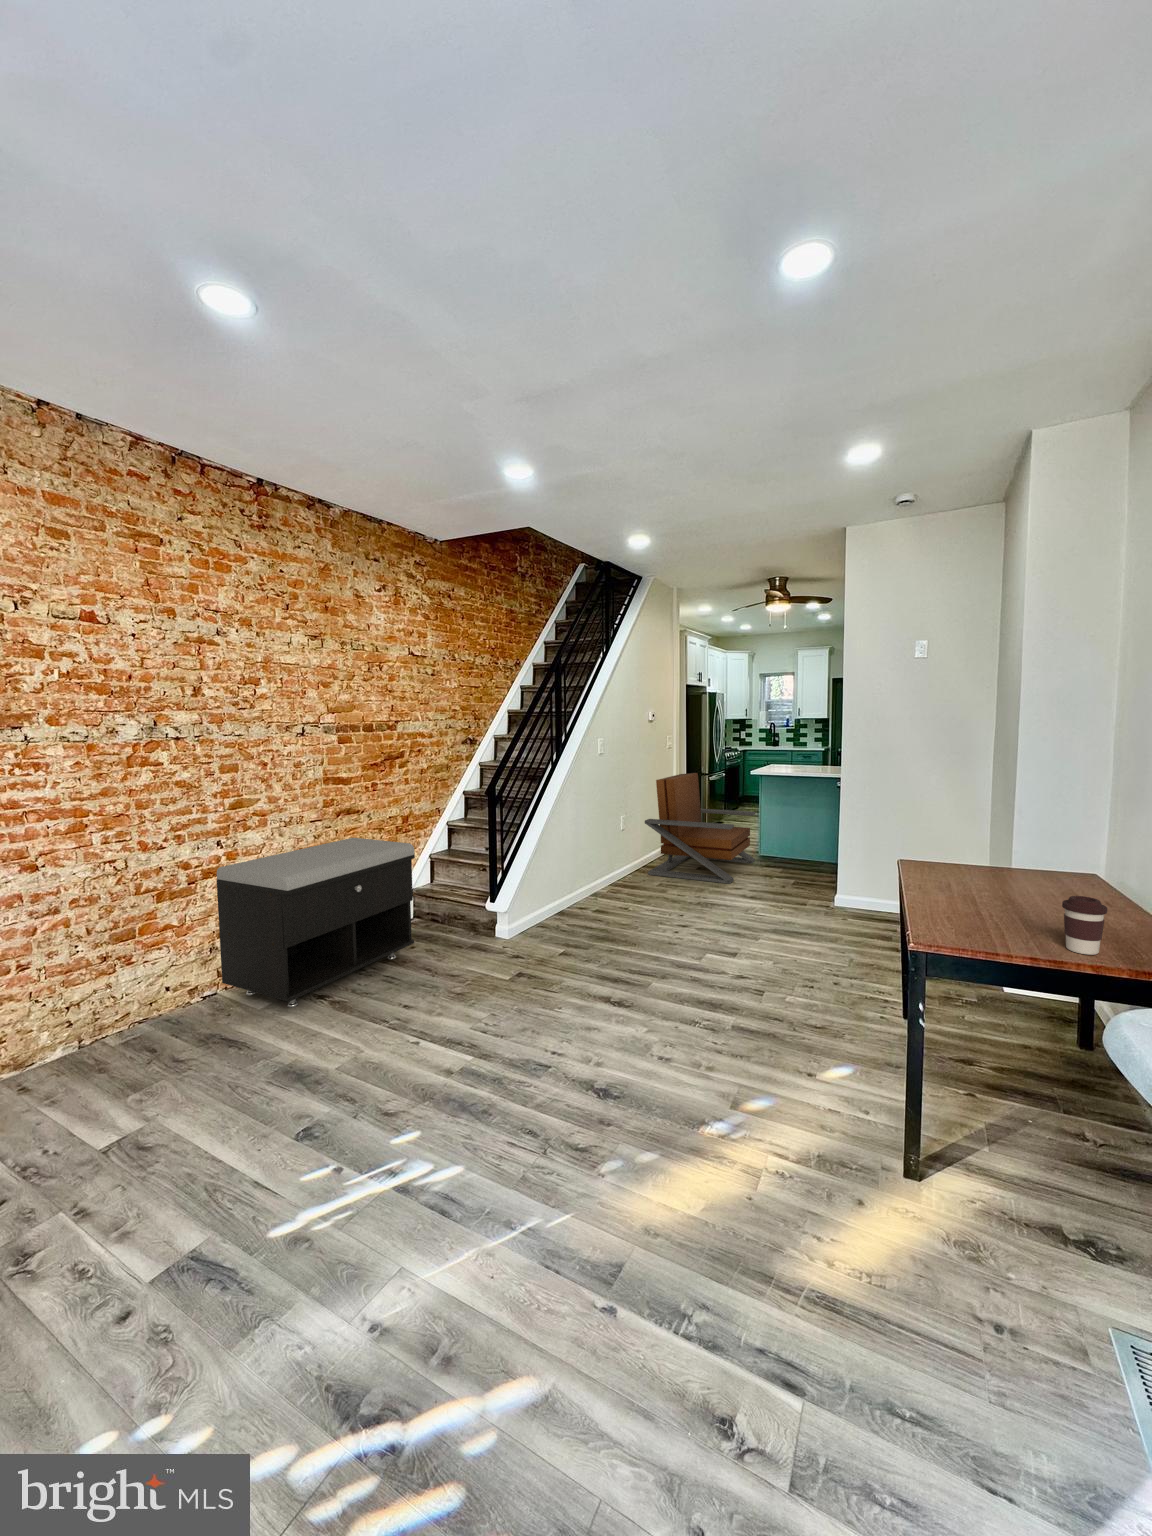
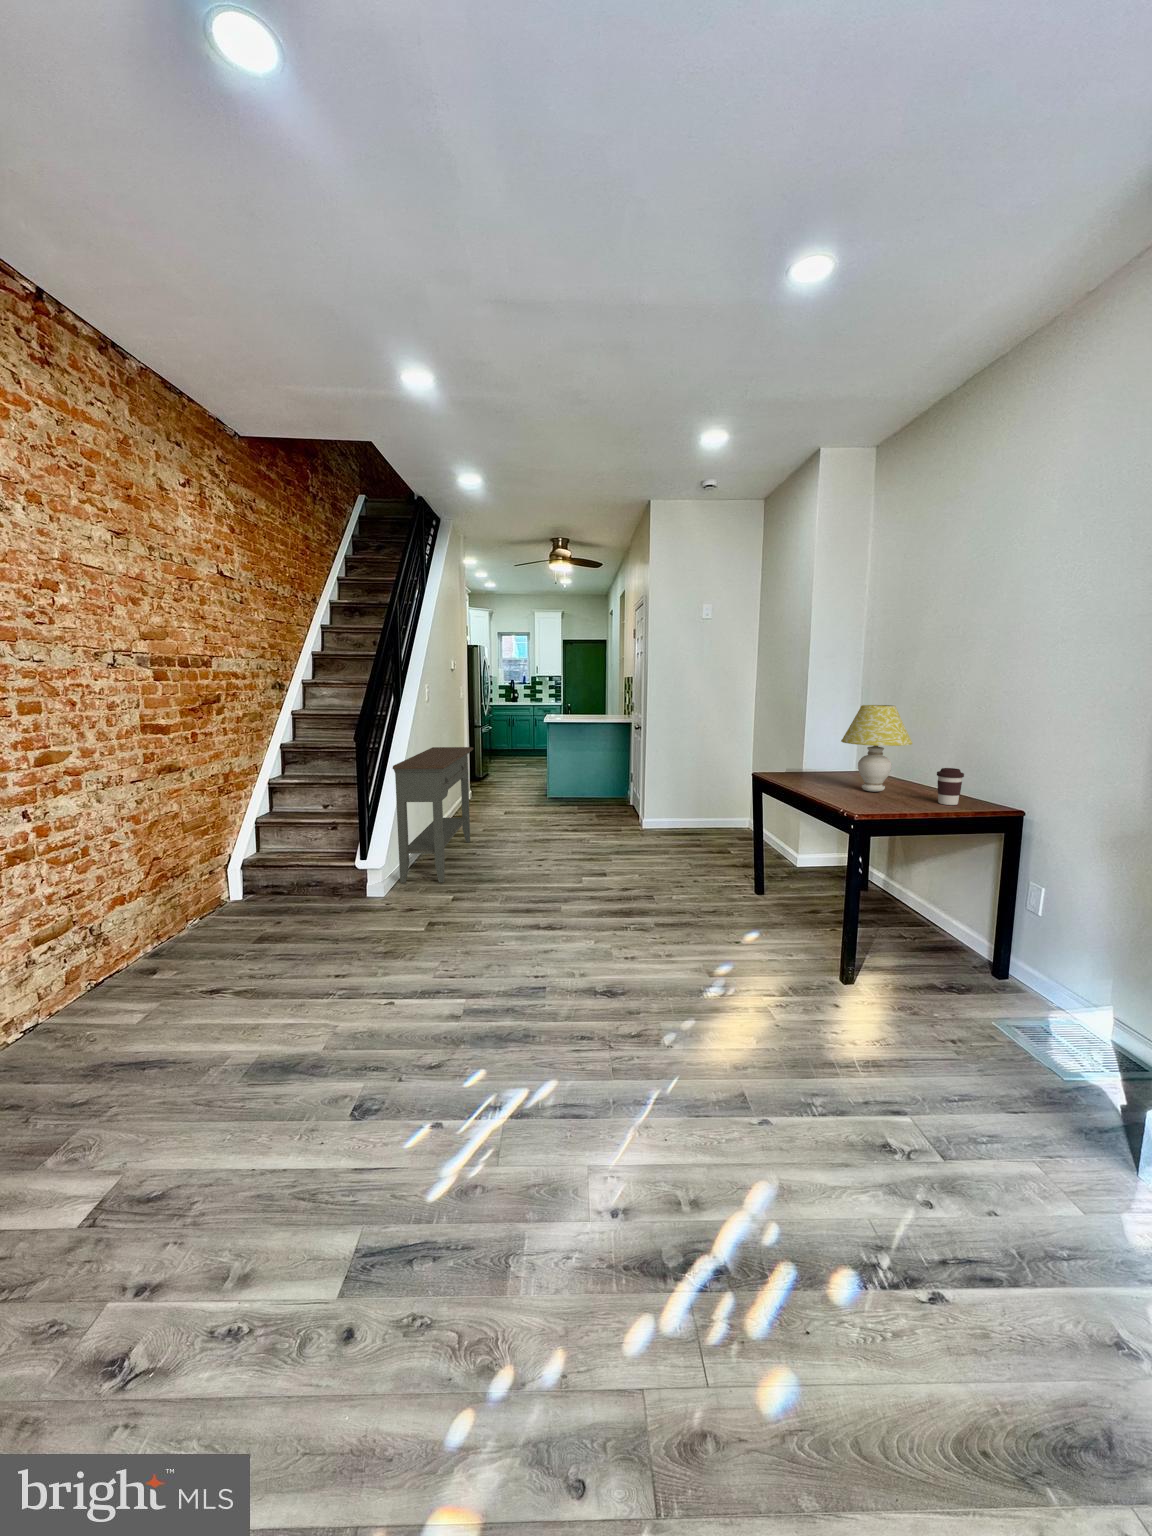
lounge chair: present [645,773,755,884] -> none [460,720,549,820]
table lamp: none [943,793,1051,915] -> present [841,705,912,792]
console table: none [527,801,639,937] -> present [393,747,473,883]
storage bench: present [217,838,415,1008] -> none [33,799,285,1012]

